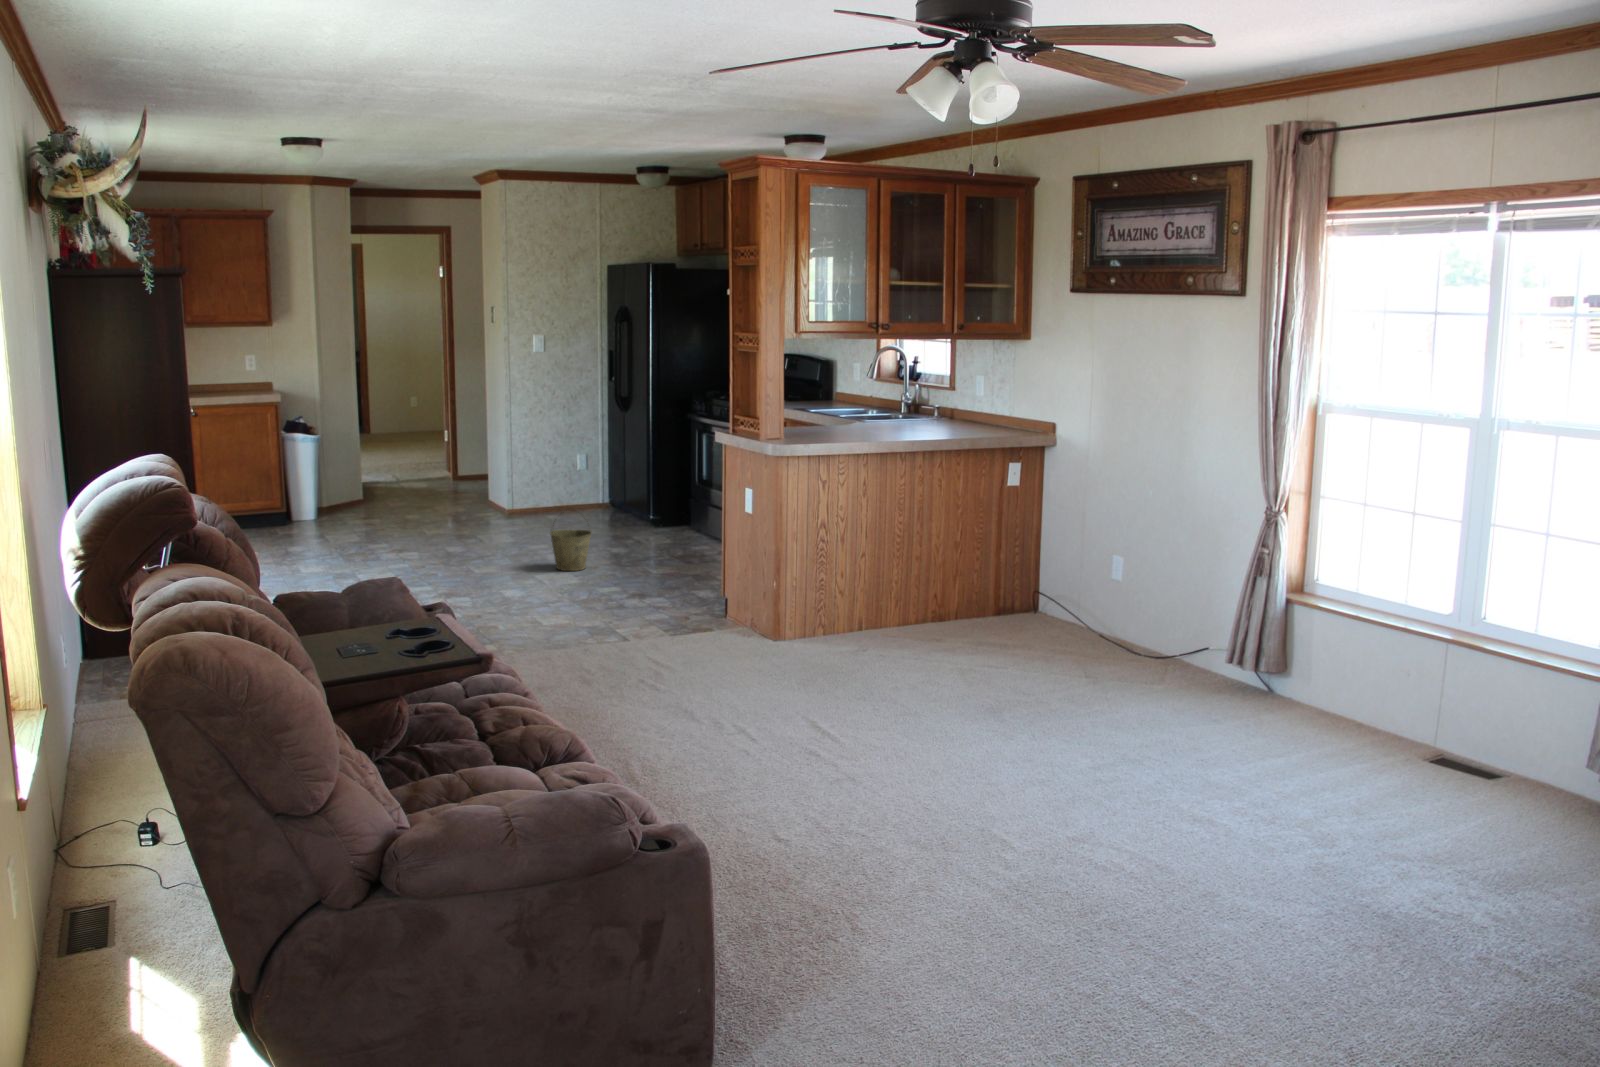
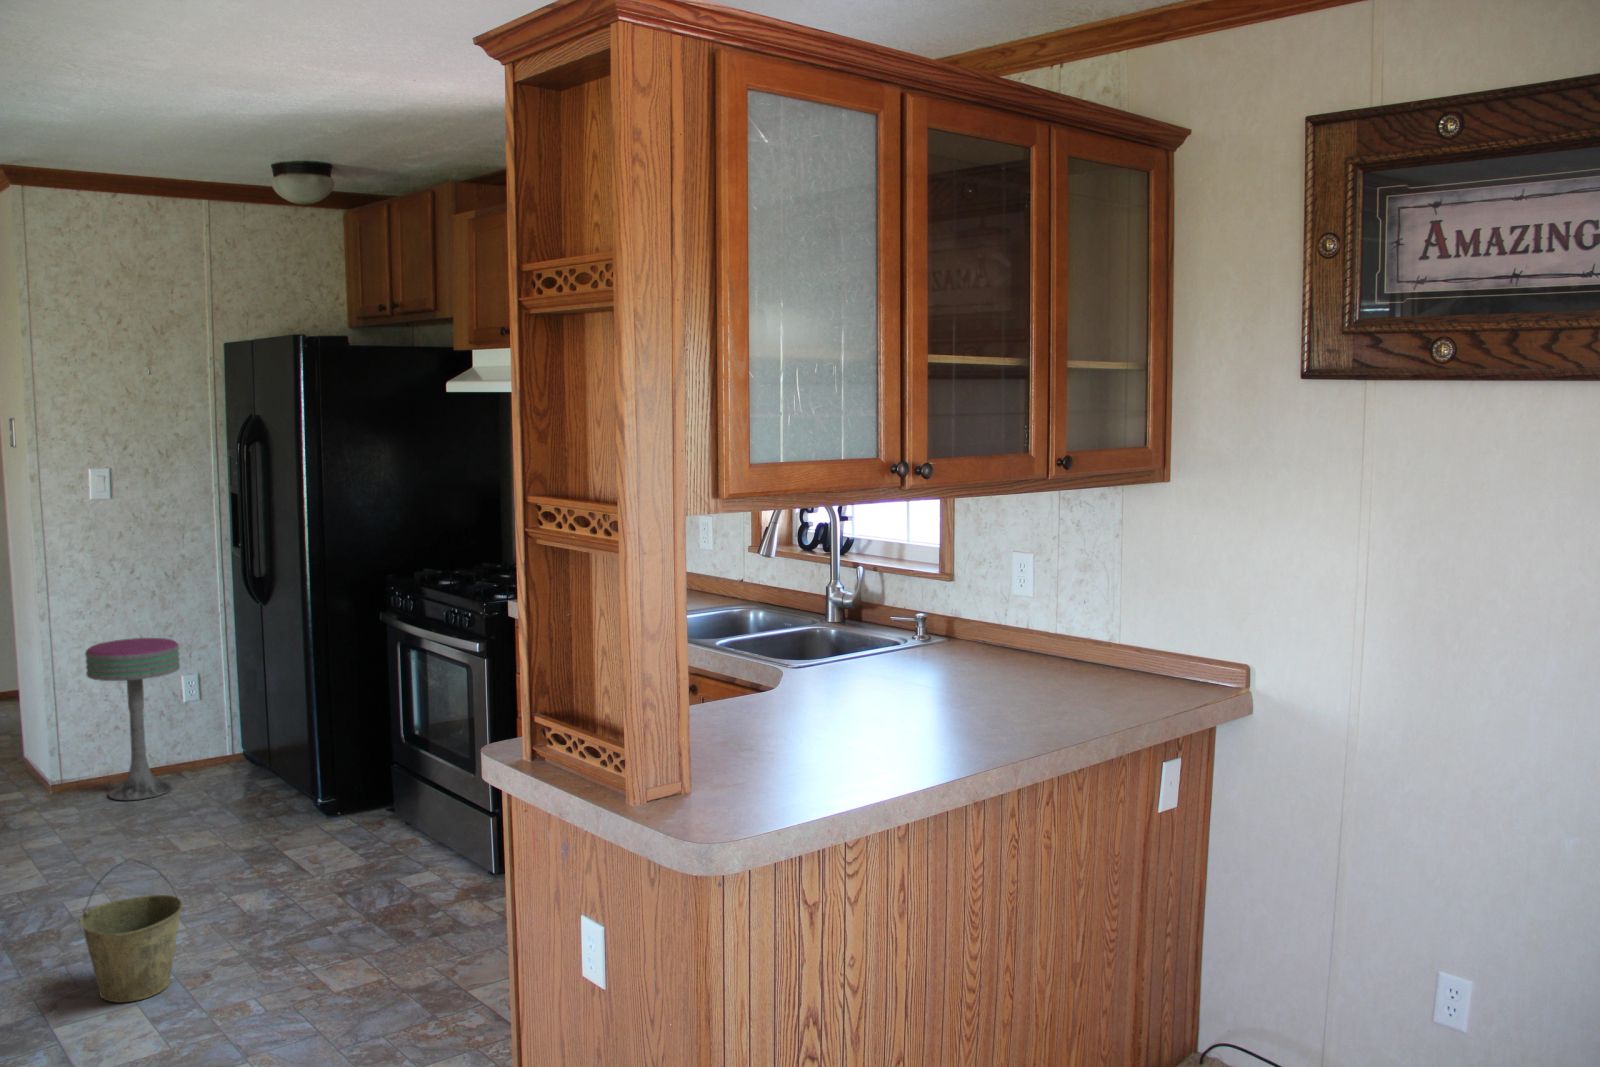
bar stool: none [533,430,580,517] -> present [85,638,180,800]

